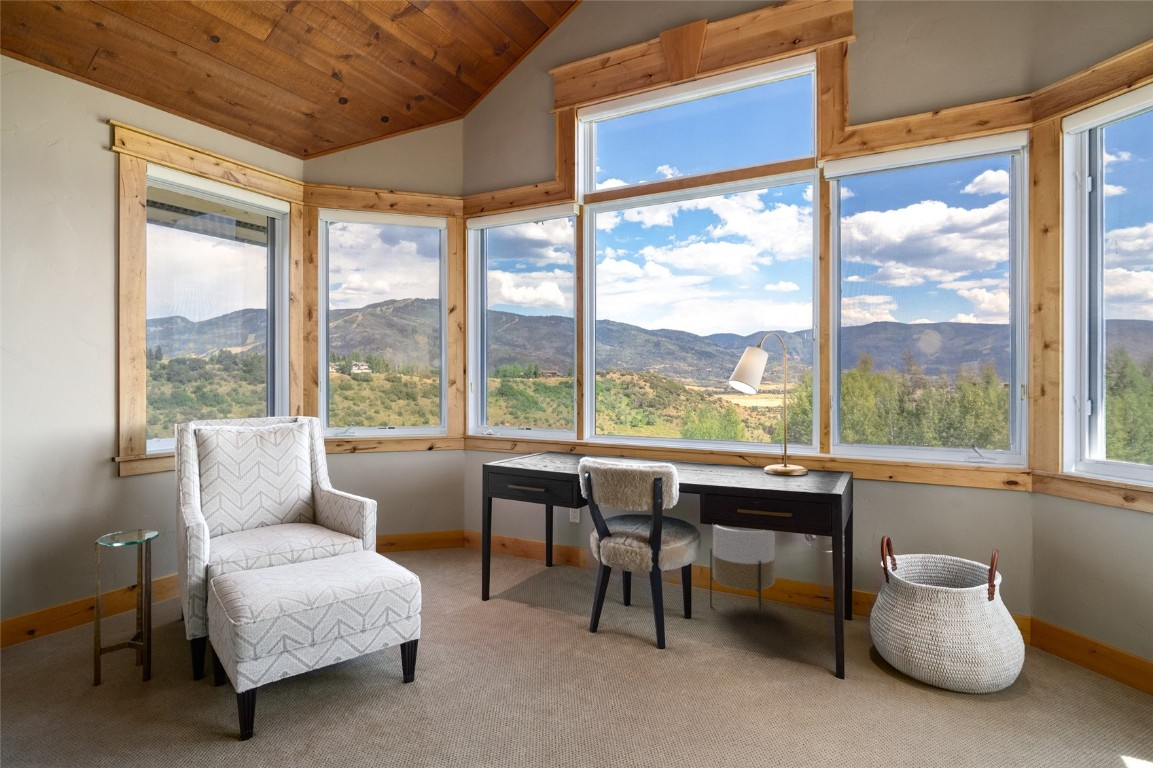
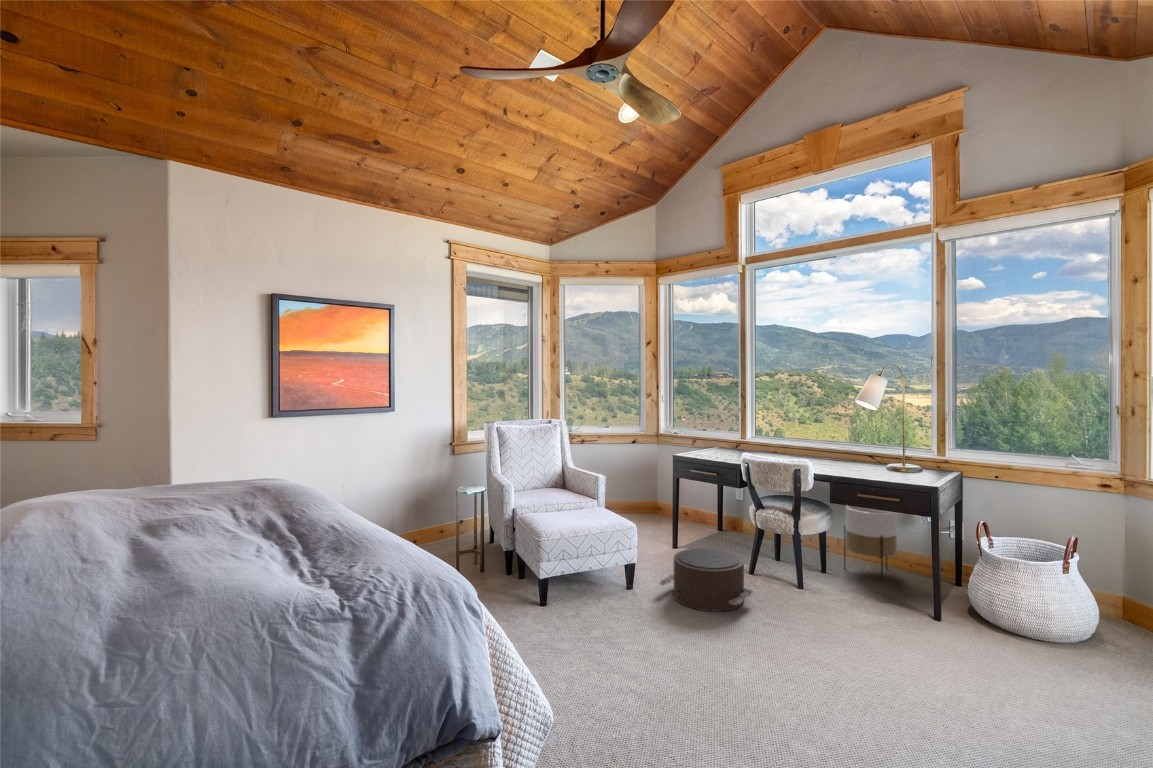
pouf: none [454,604,602,715] -> present [660,548,753,611]

